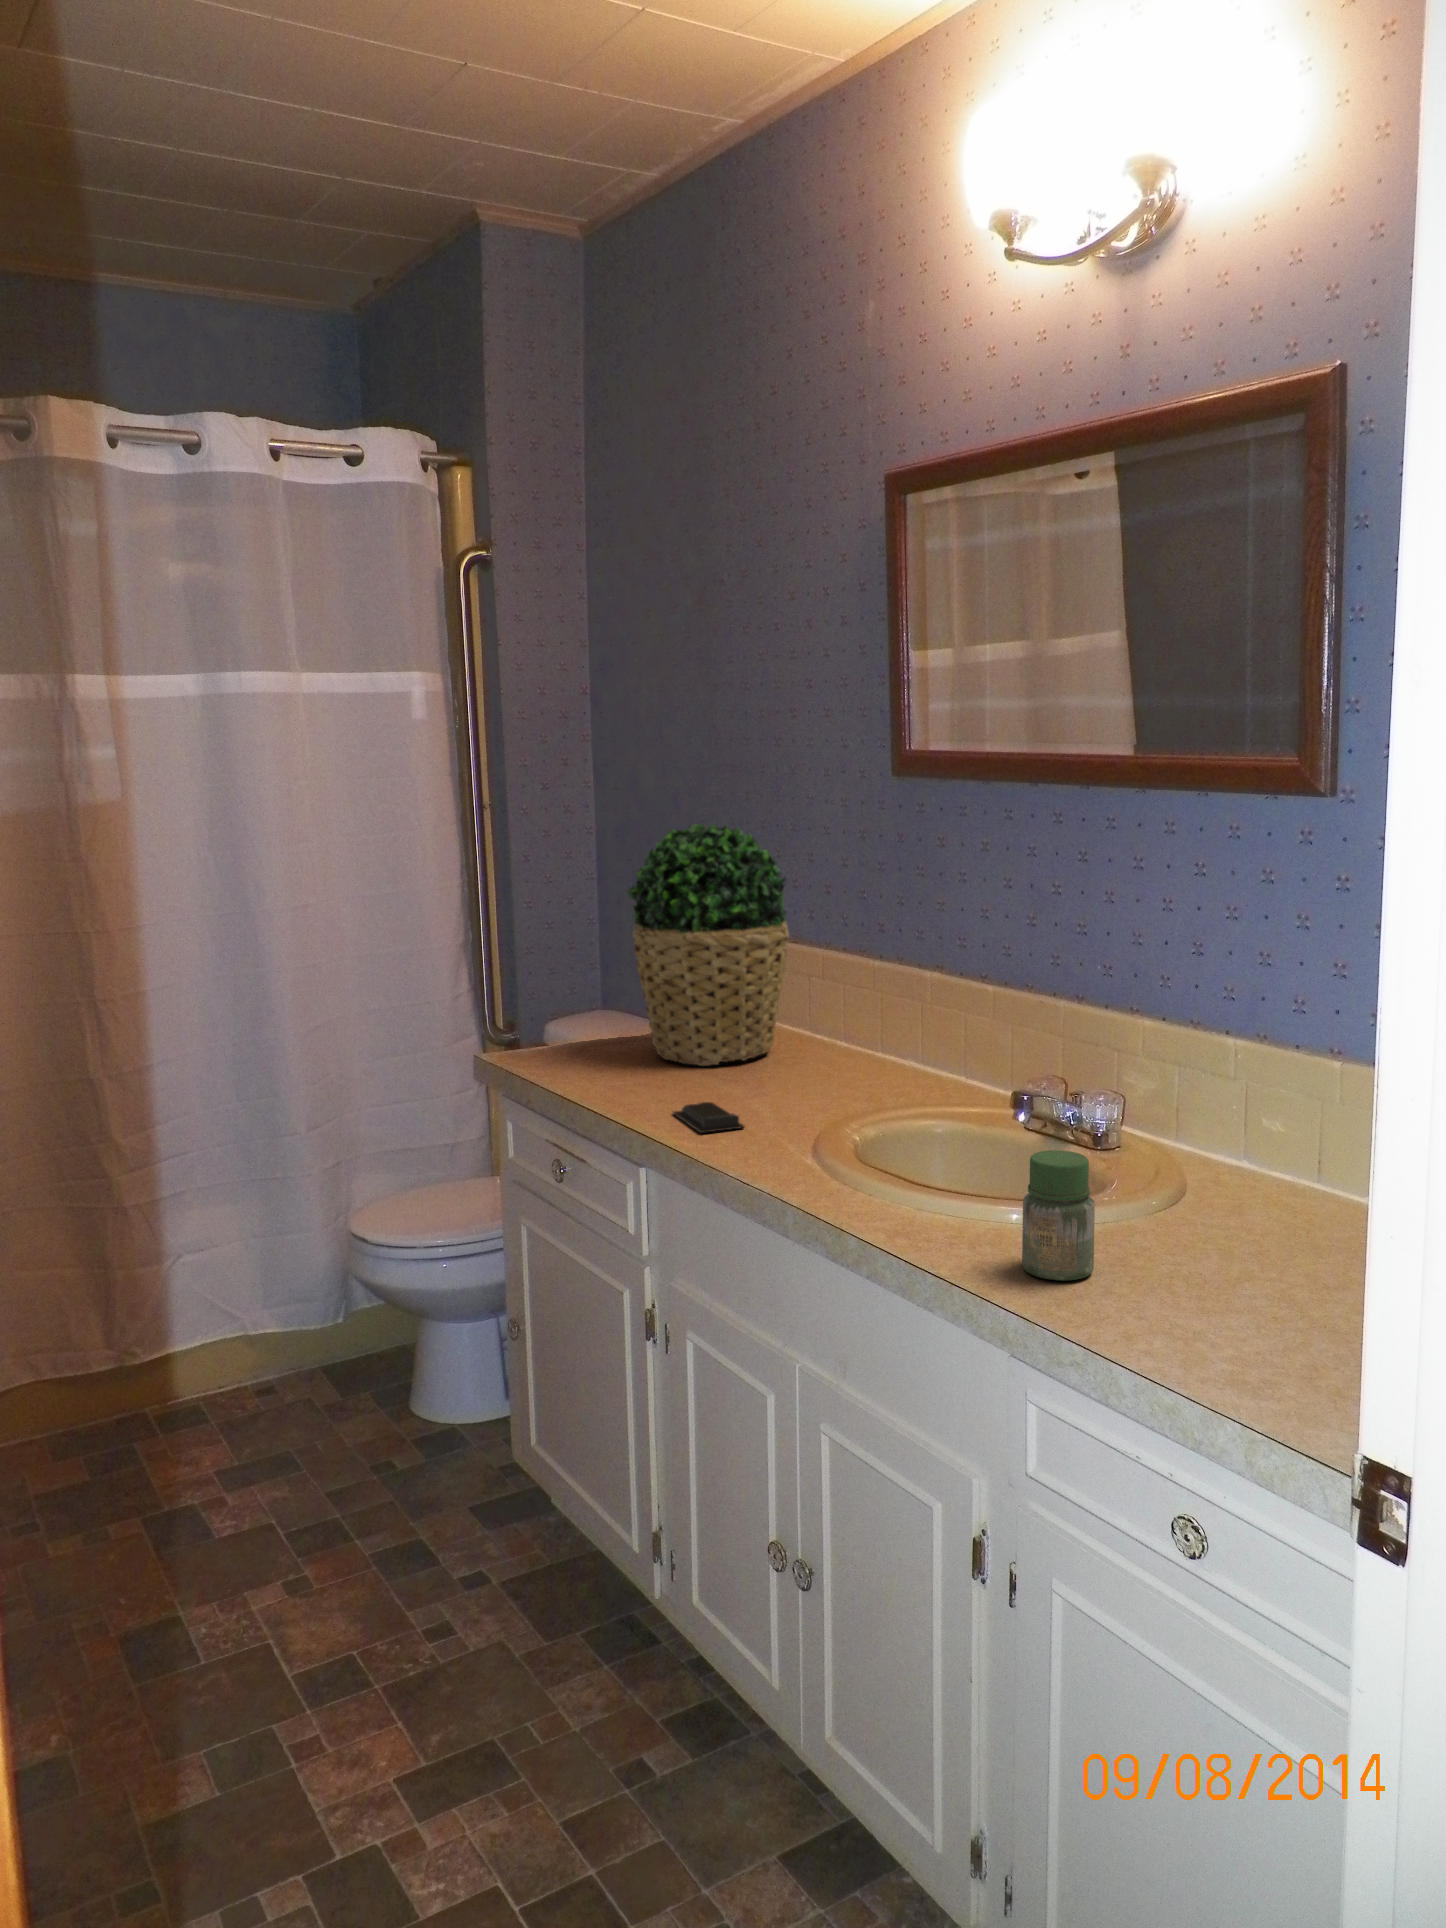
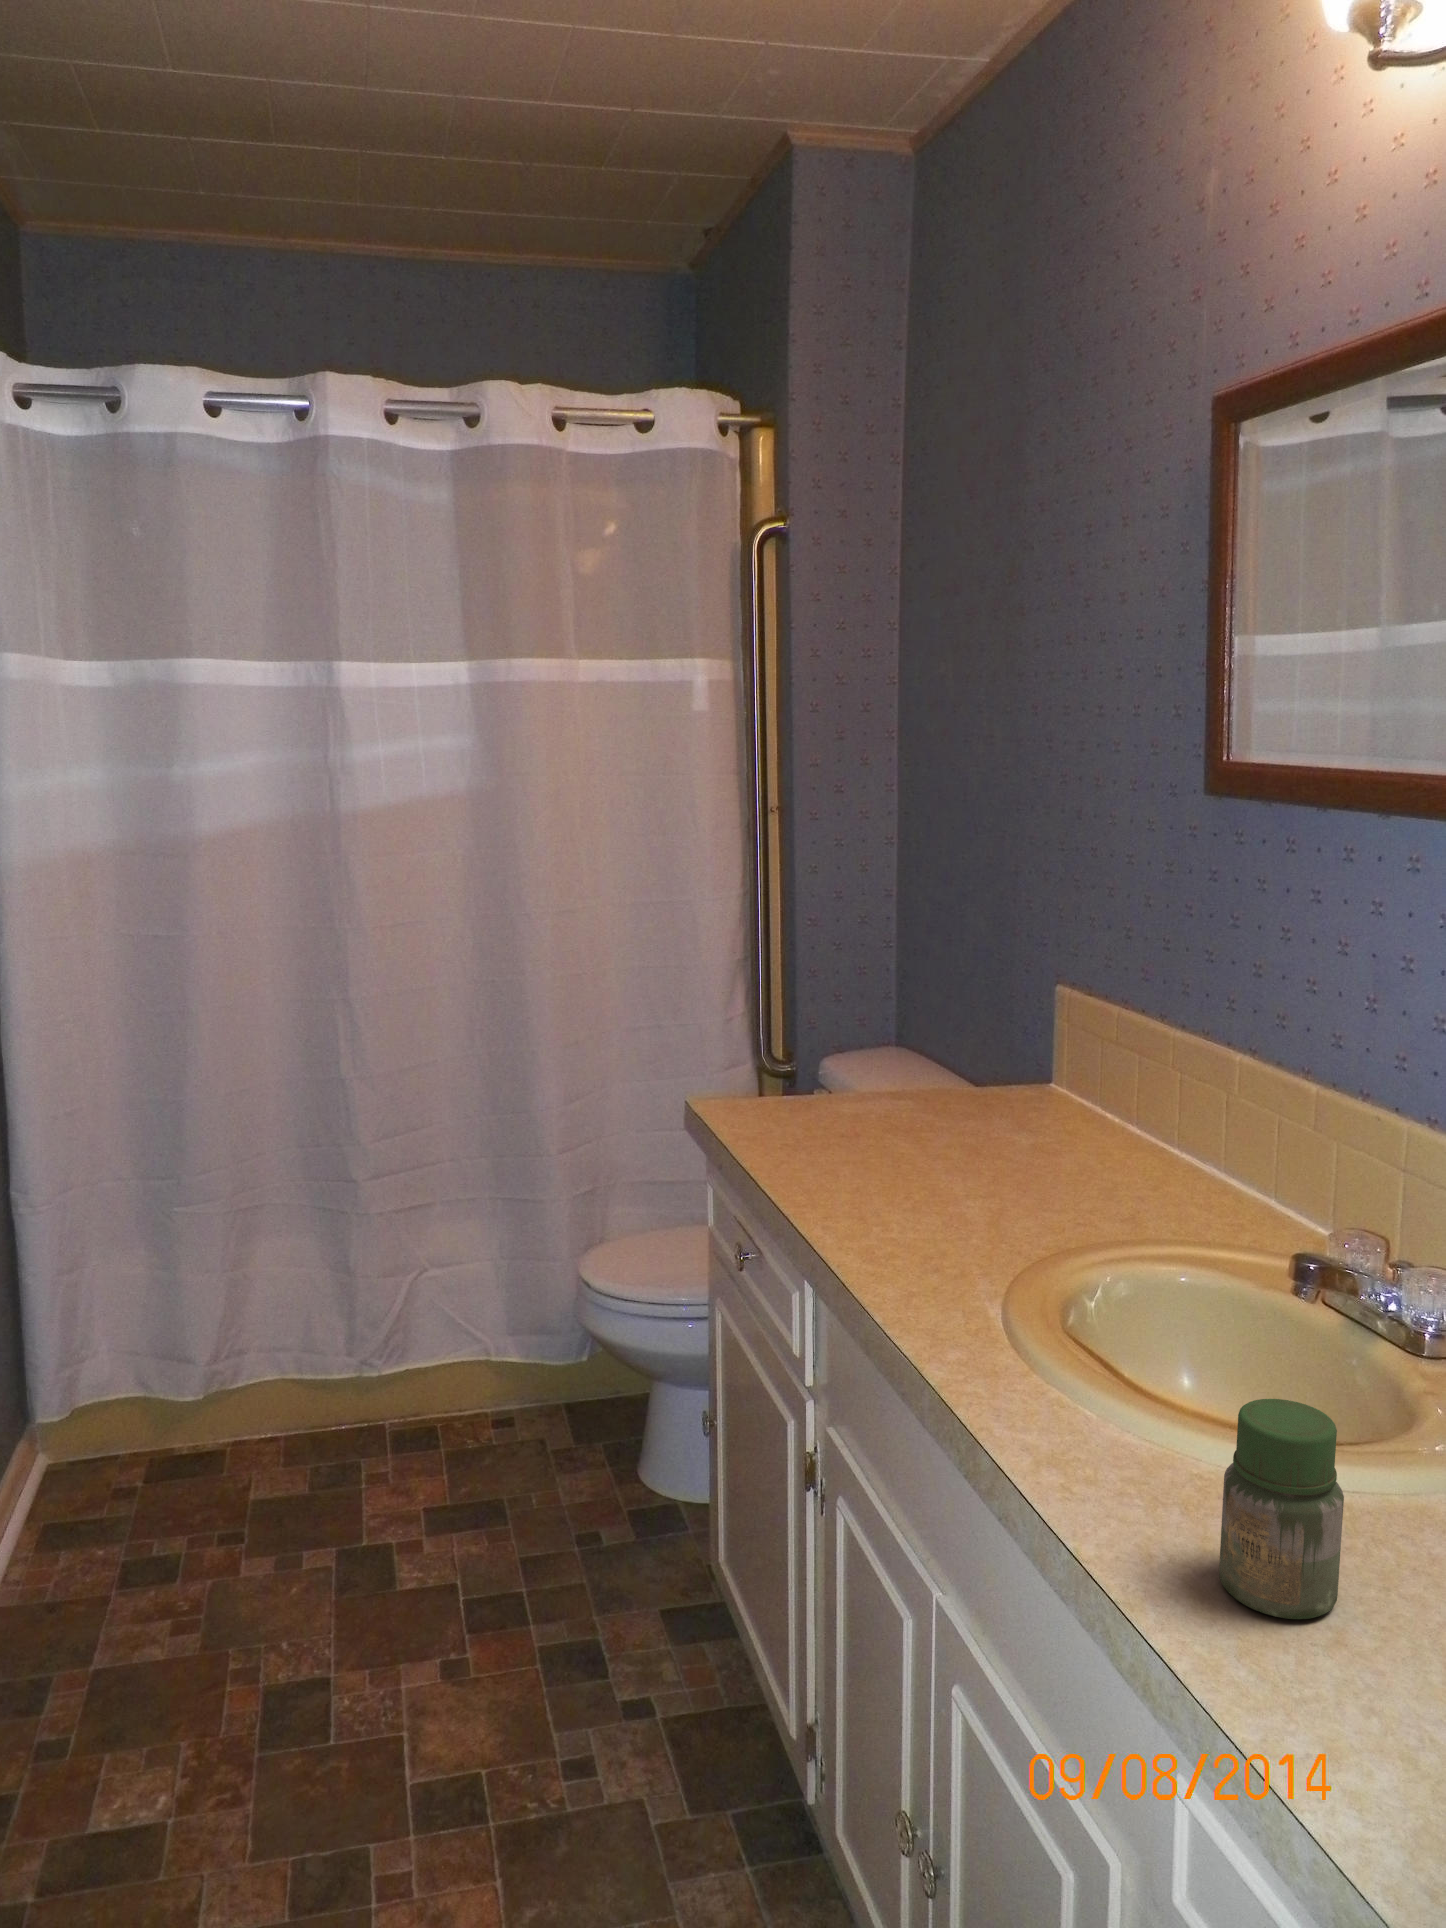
potted plant: present [628,824,789,1066] -> none [863,843,1065,1144]
soap bar: present [673,1102,744,1133] -> none [860,1201,939,1247]

